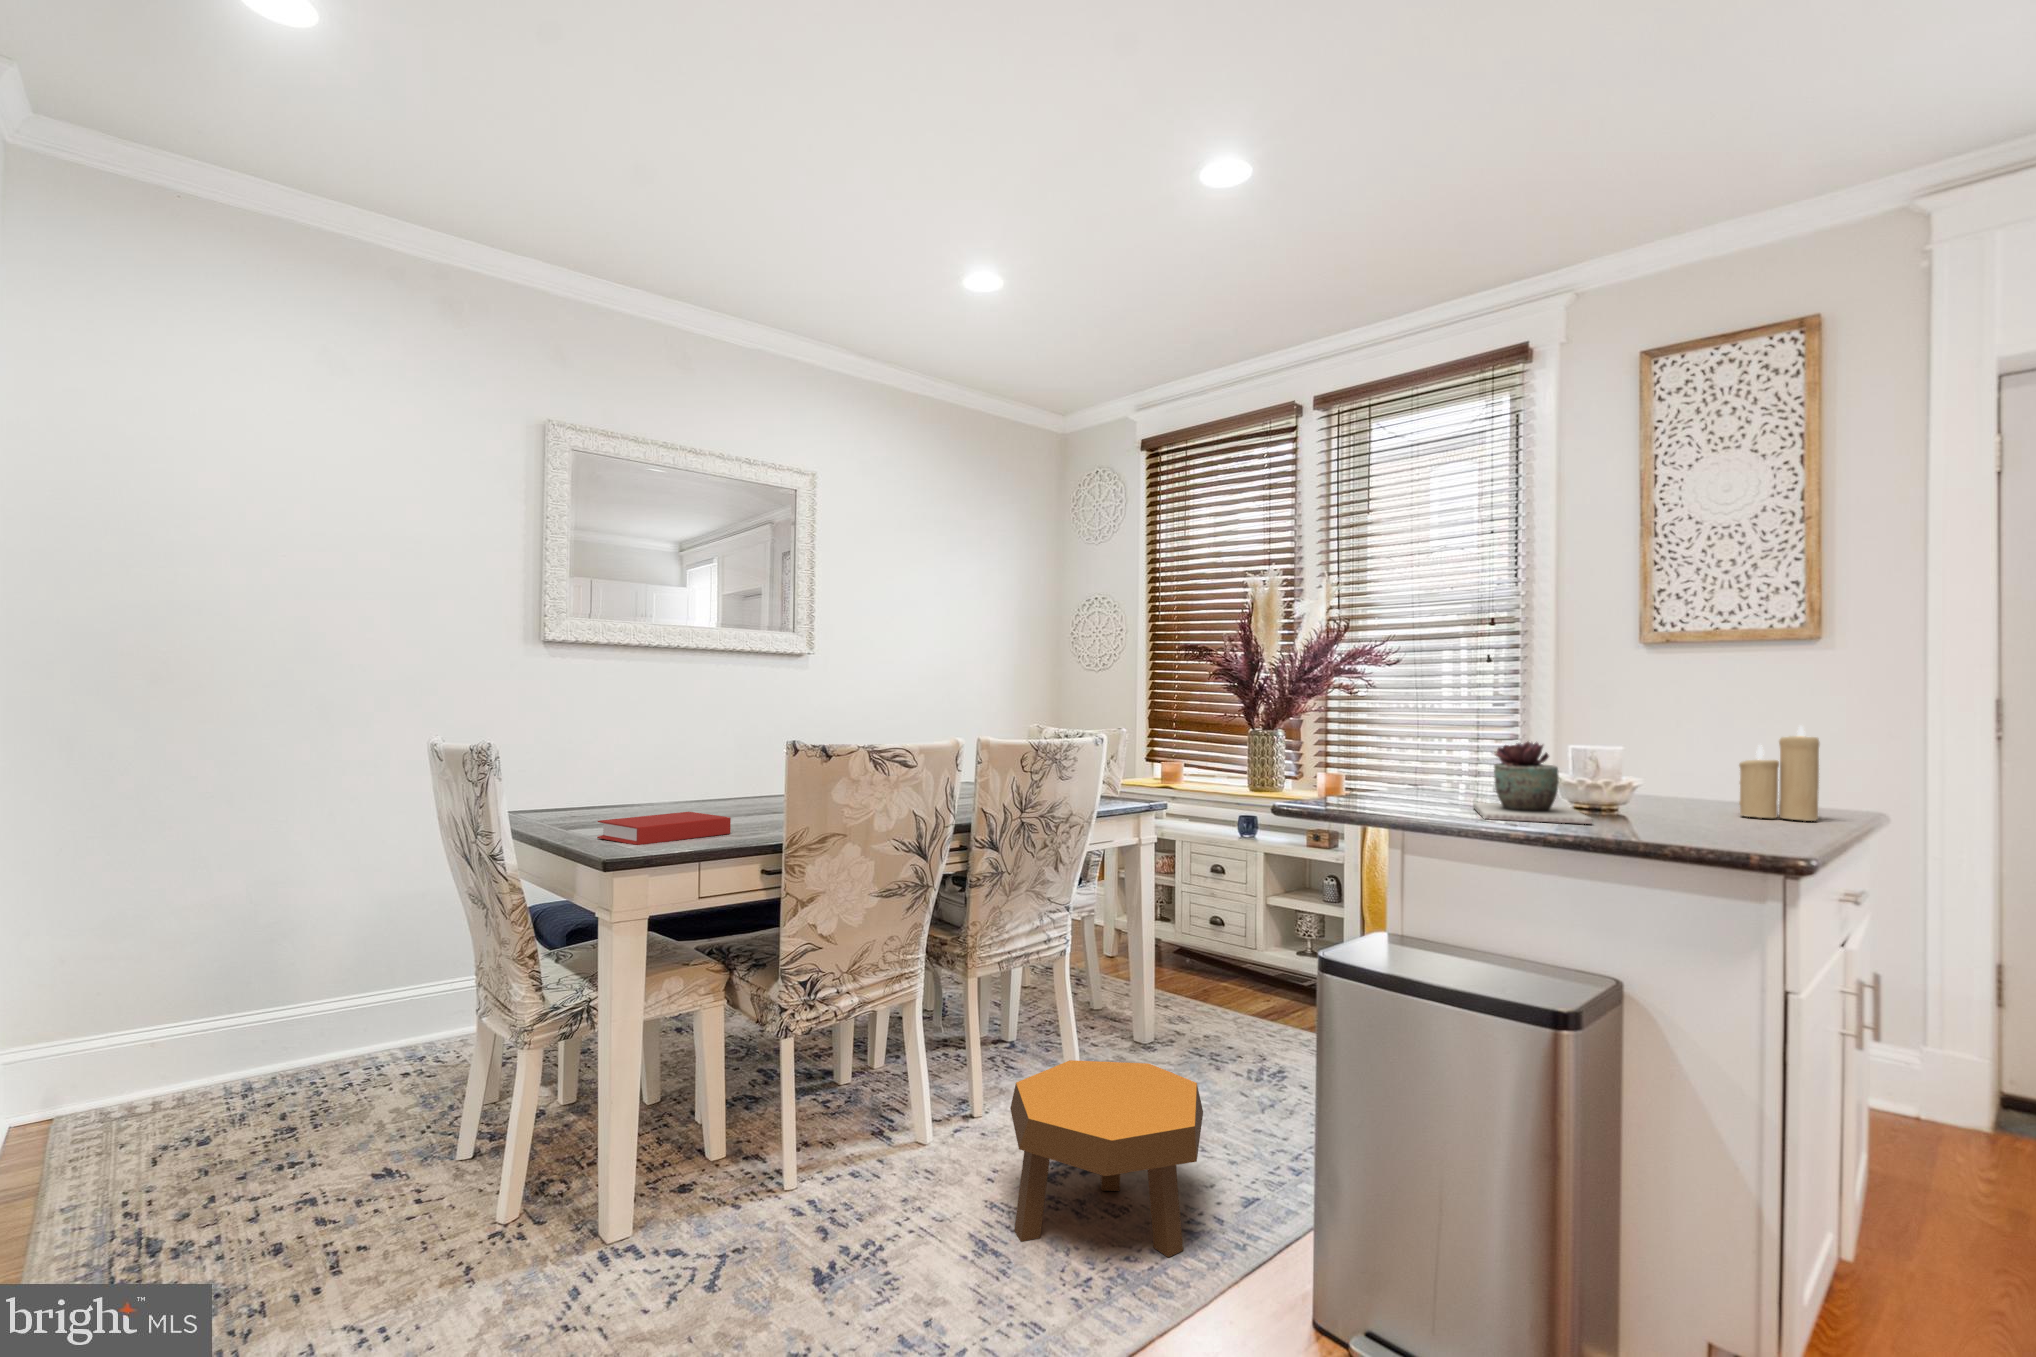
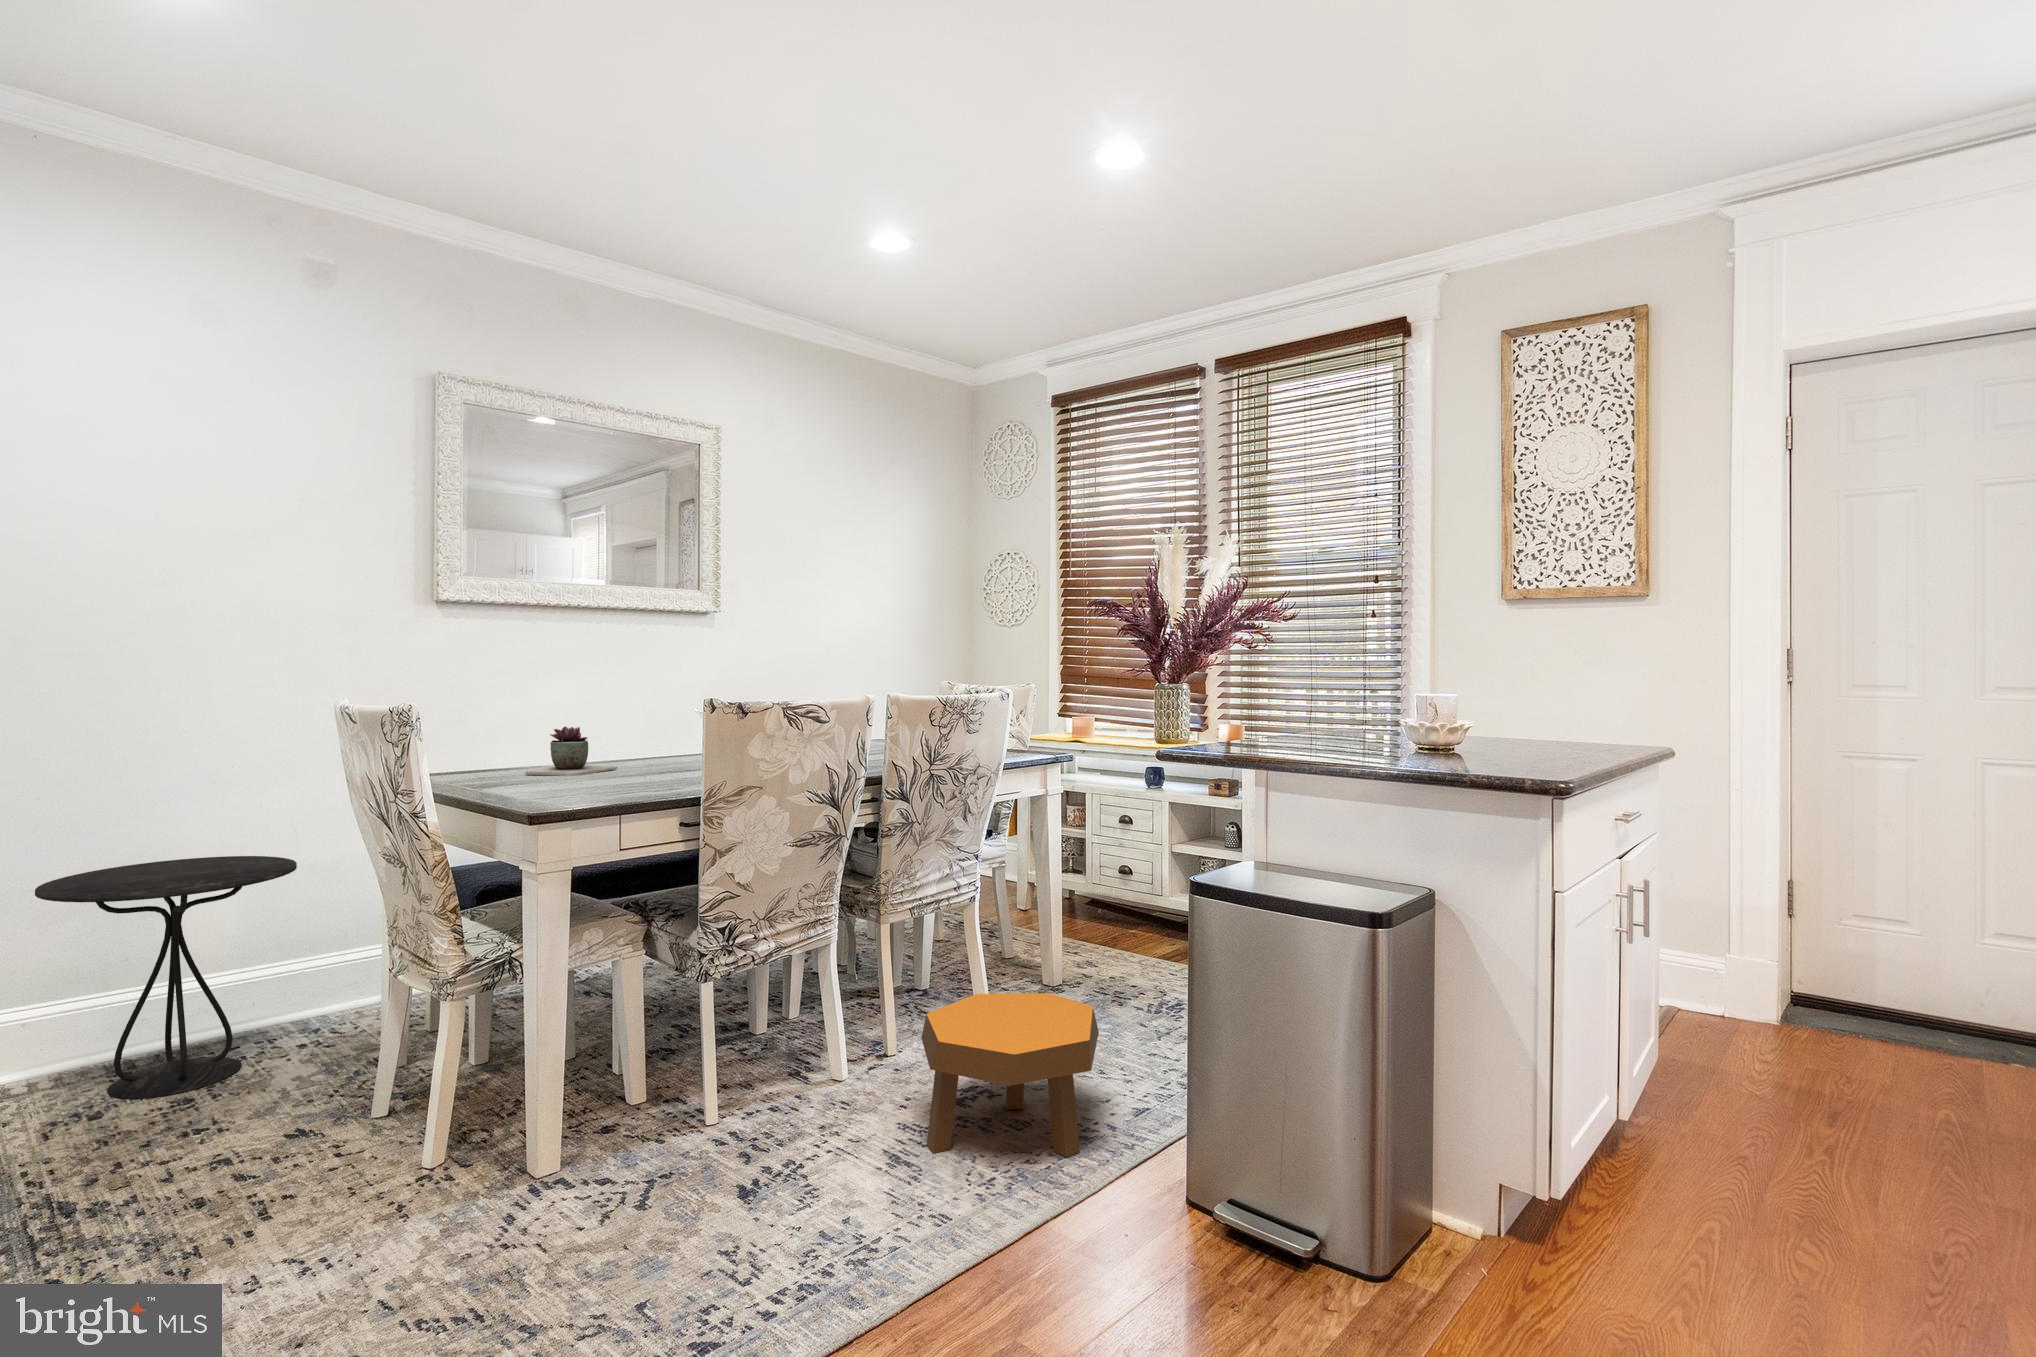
candle: present [1739,726,1819,821] -> none [1552,671,1615,752]
succulent plant: present [1473,742,1592,824] -> present [525,727,617,776]
book: present [597,812,731,845] -> none [511,771,644,802]
side table: none [160,884,406,1124] -> present [35,856,297,1099]

